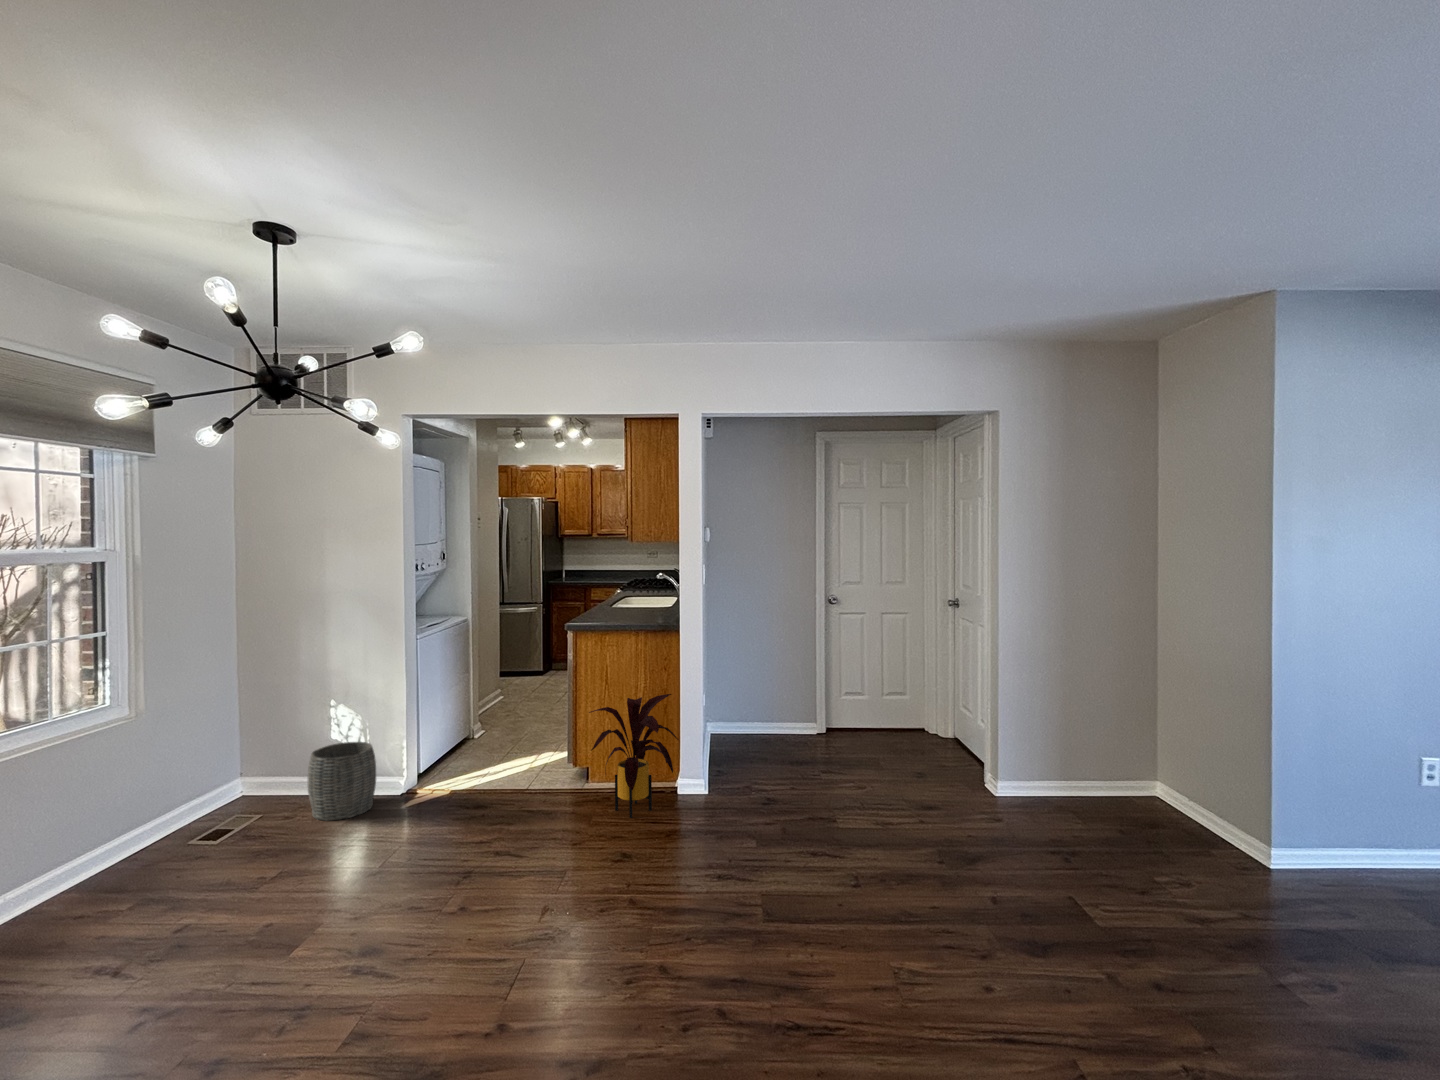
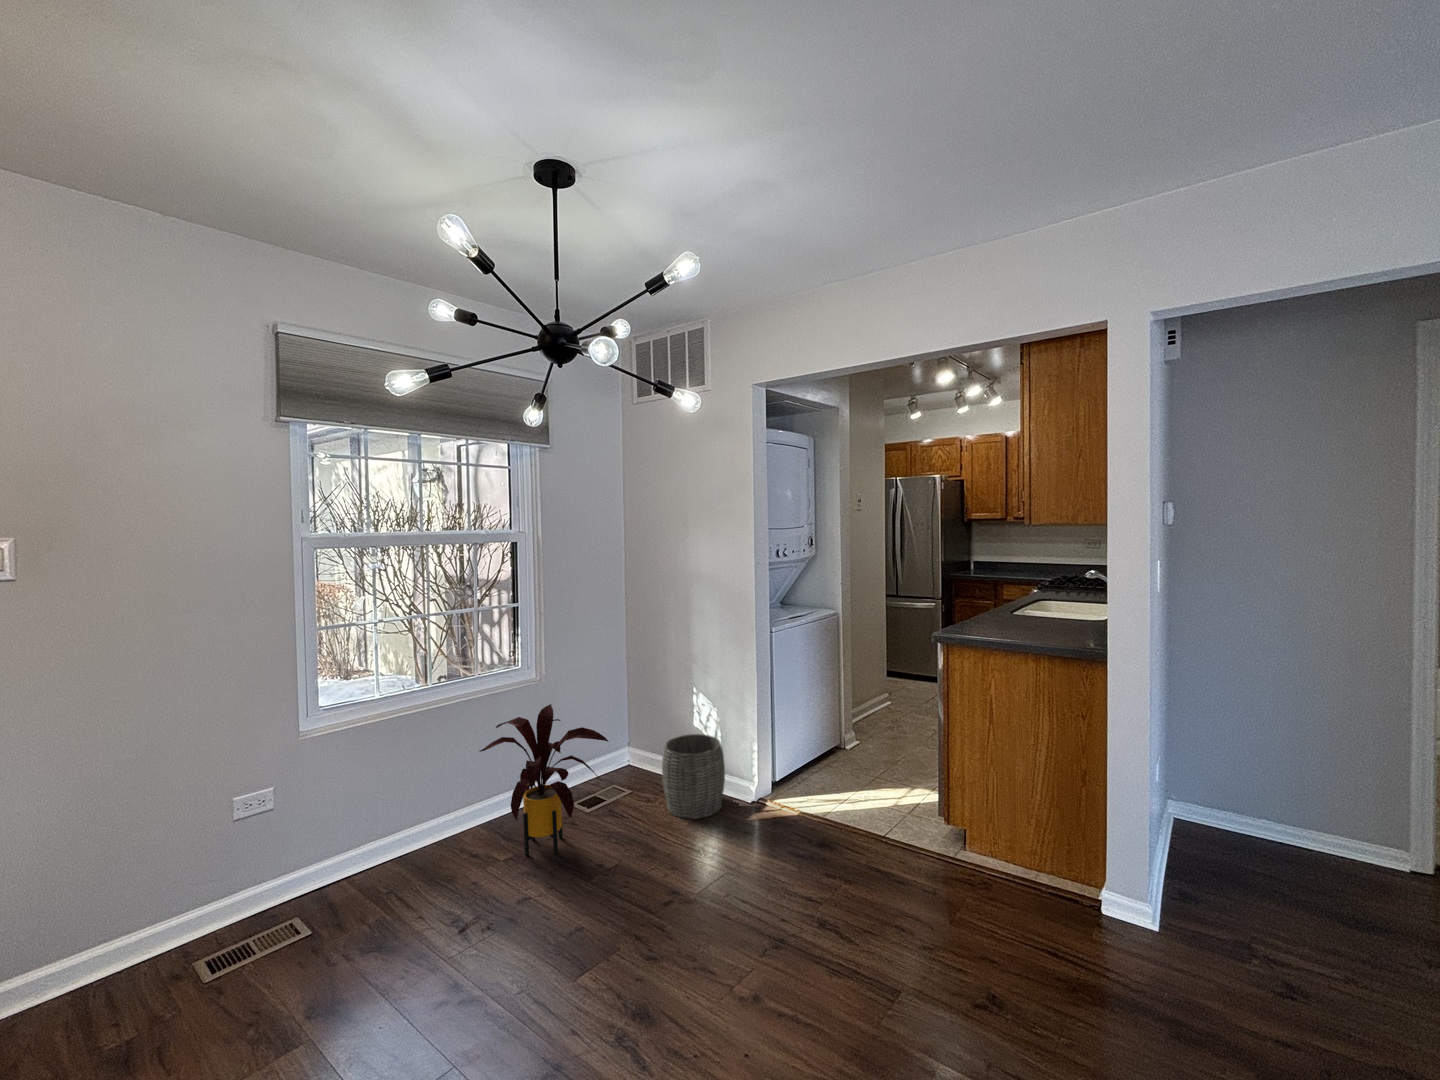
house plant: present [589,694,679,818] -> present [479,704,608,855]

